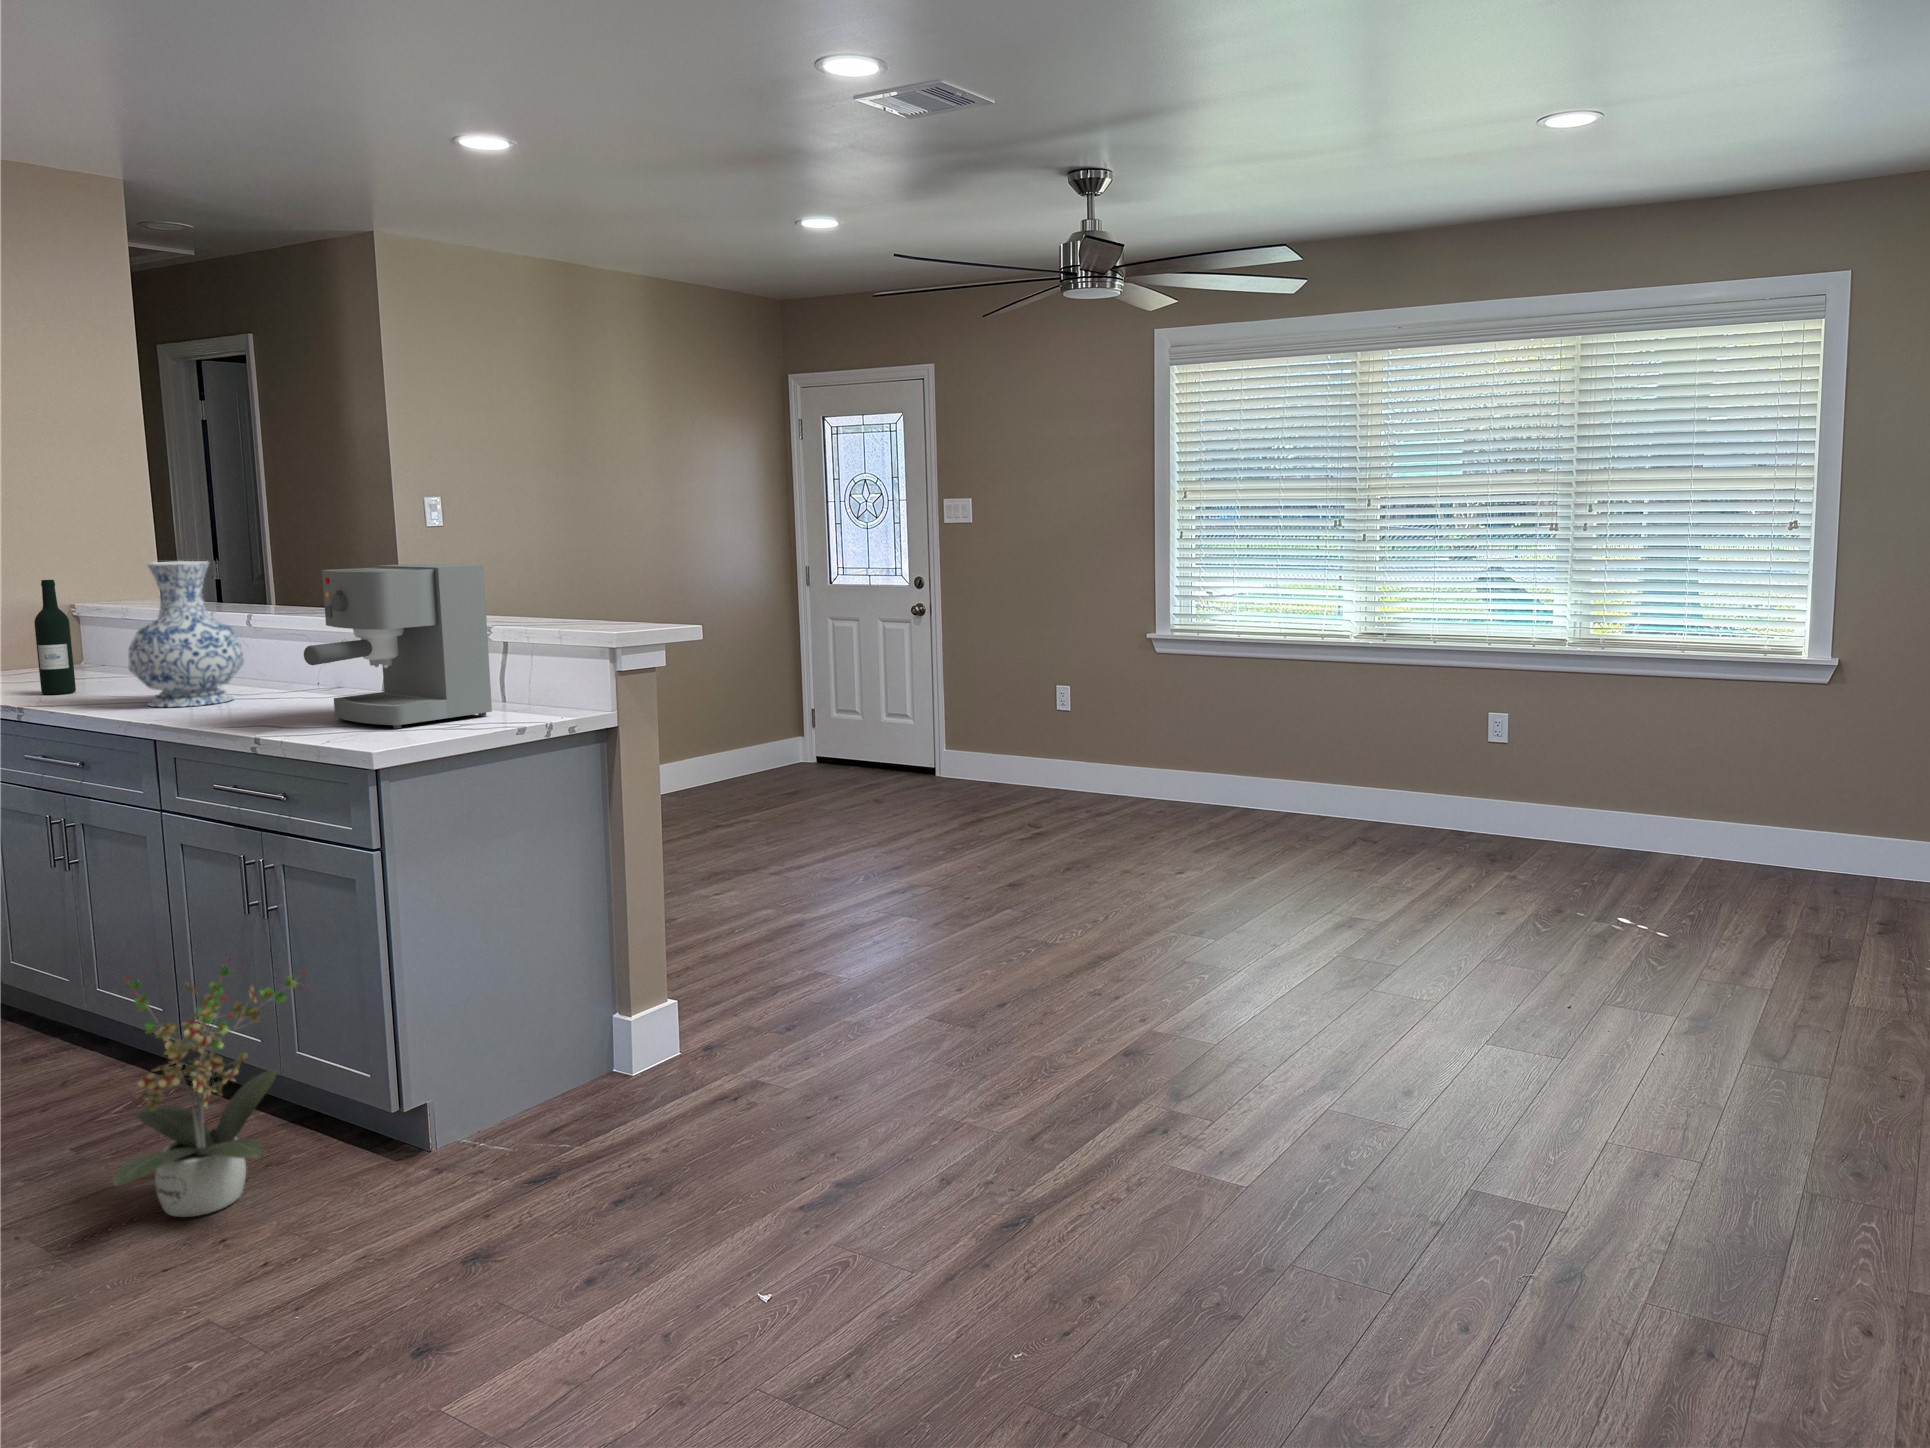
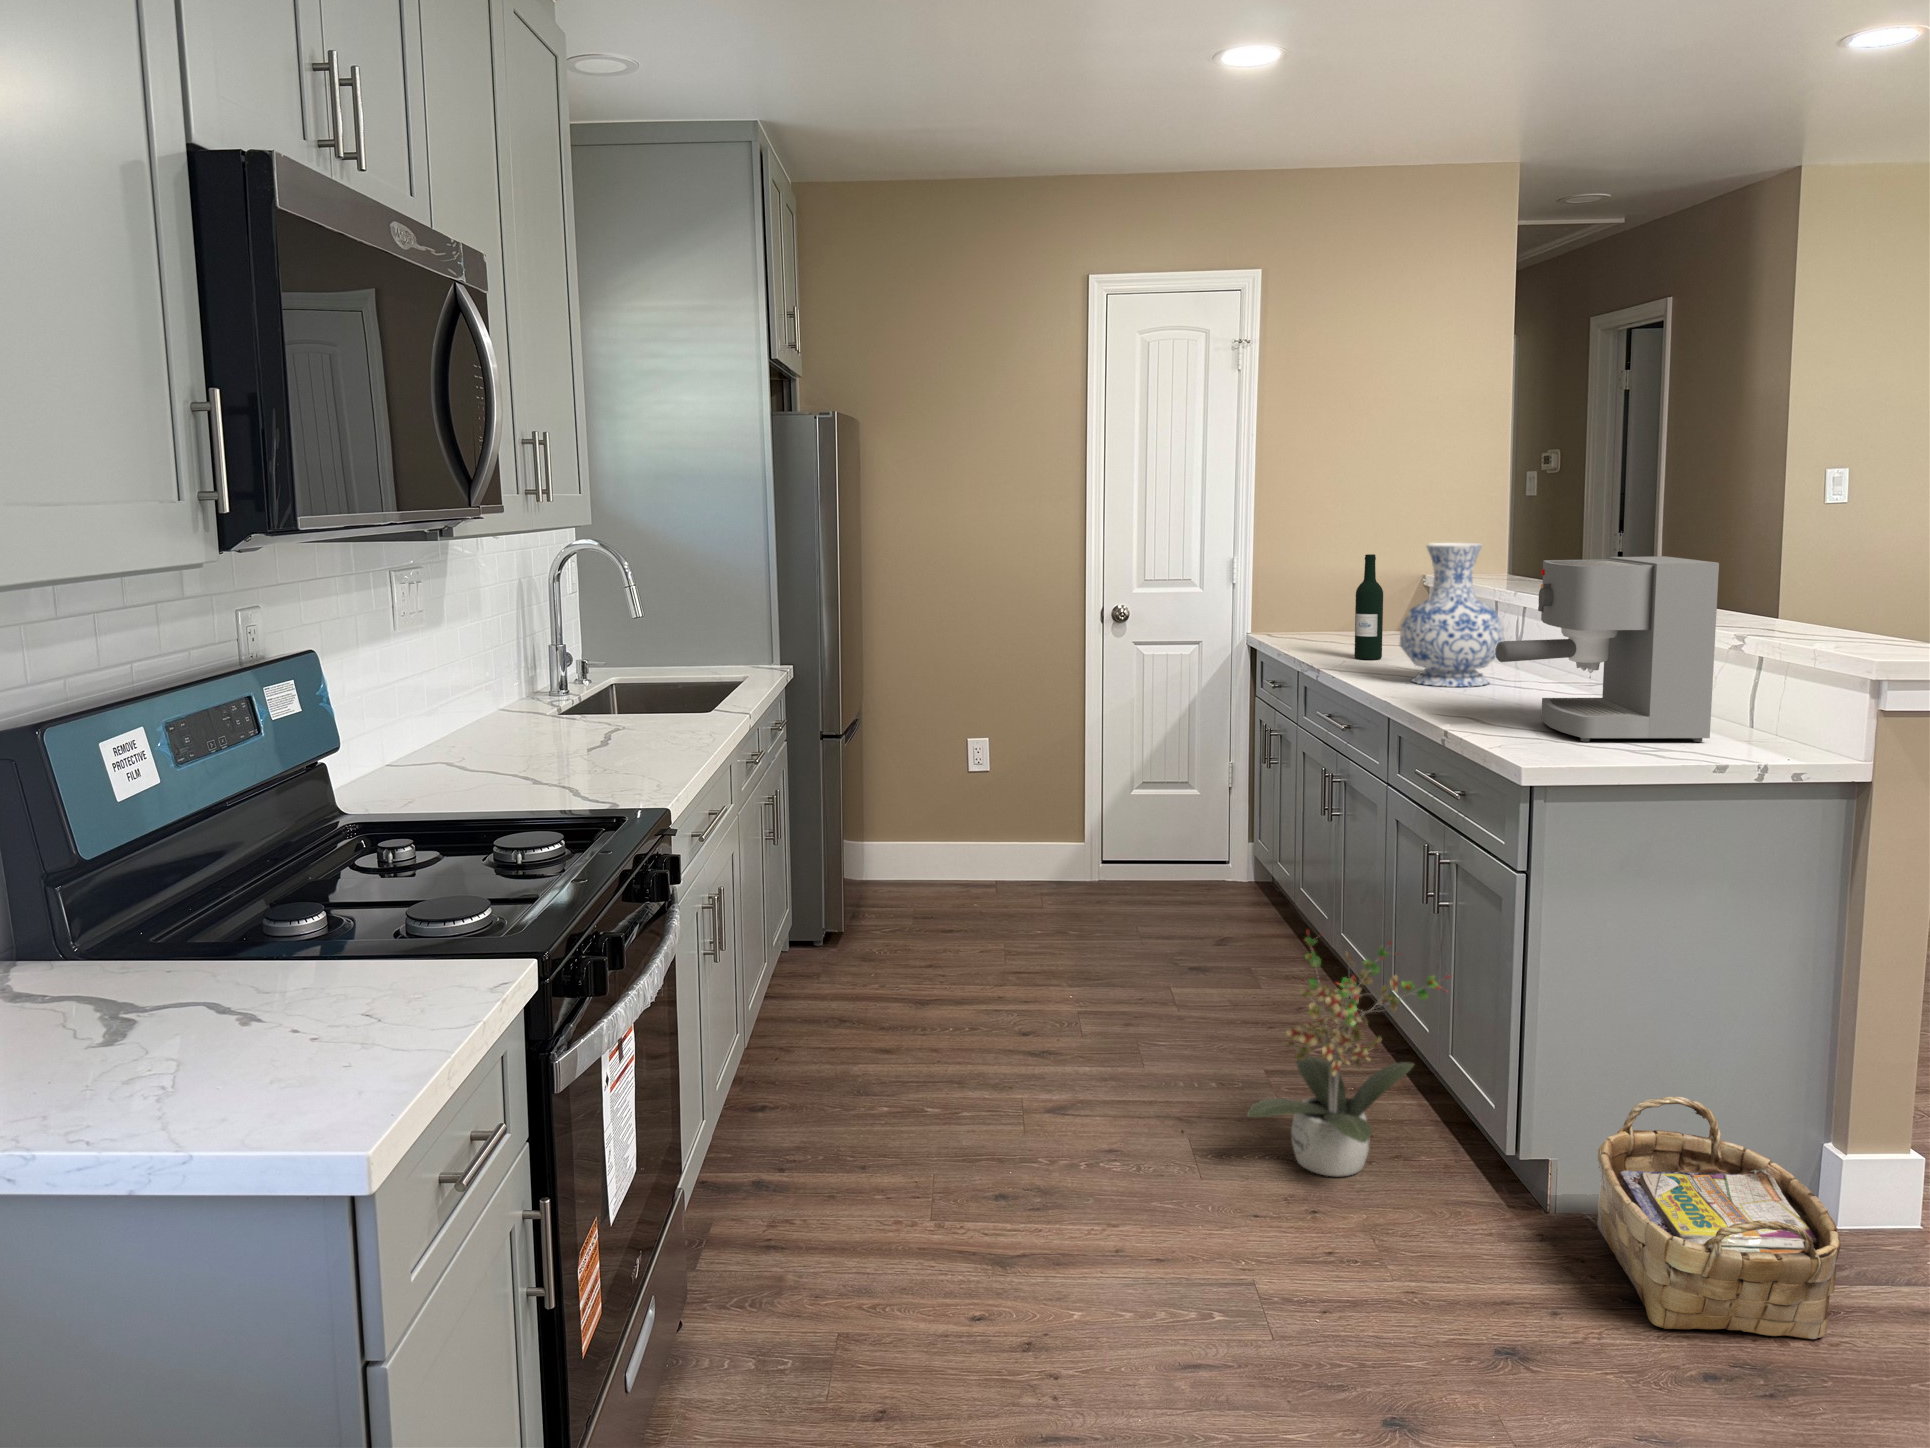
woven basket: none [477,1006,669,1188] -> present [1597,1097,1841,1339]

